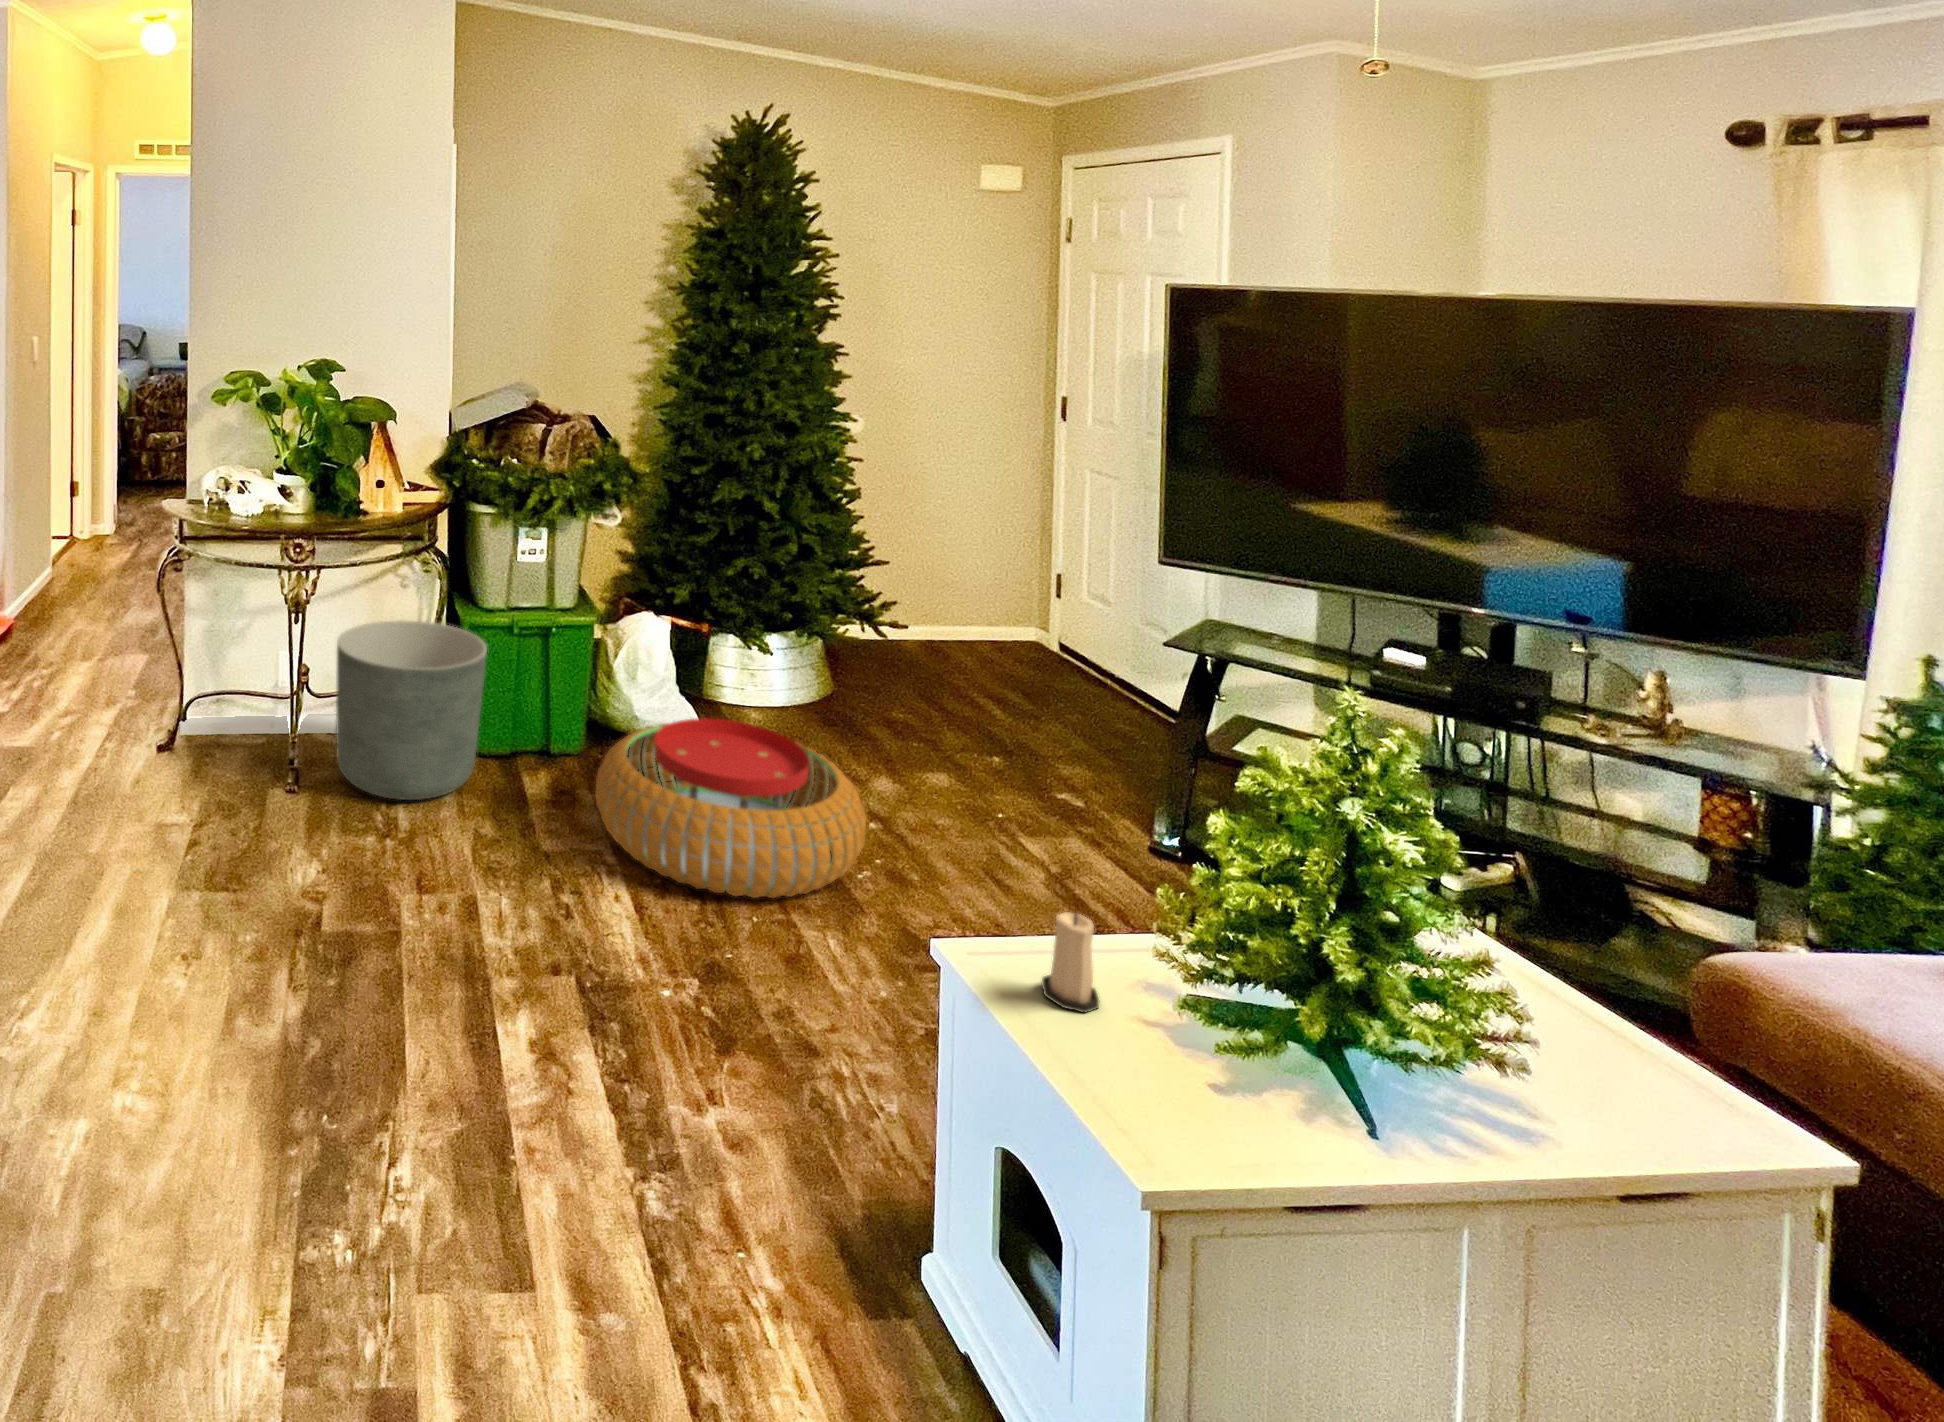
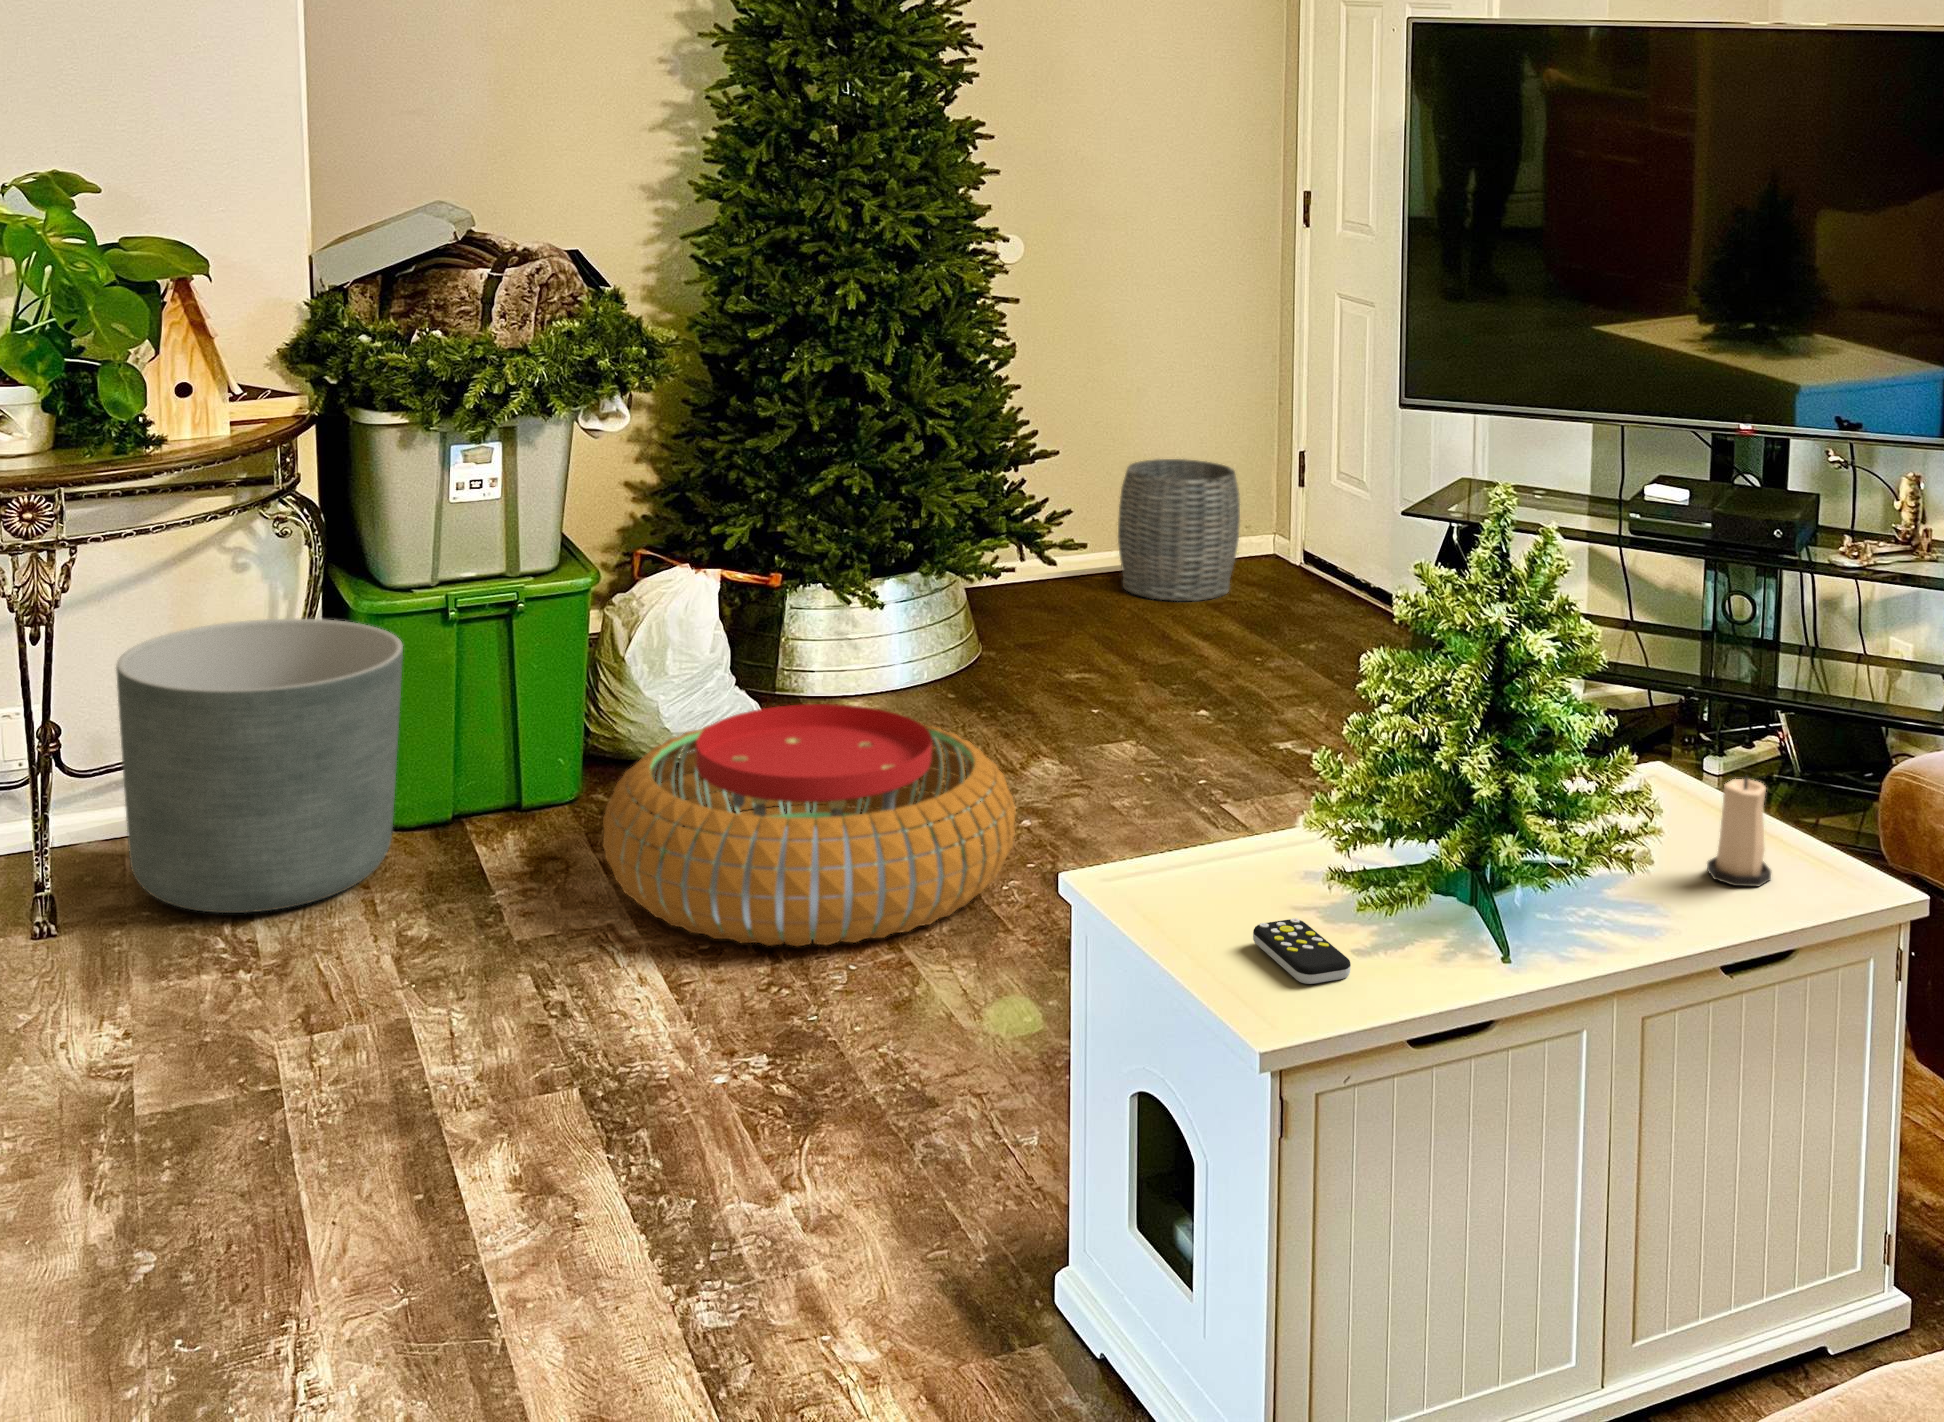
woven basket: none [925,567,1013,667] -> present [1118,459,1240,601]
candle: present [1042,912,1099,1013] -> present [1707,777,1771,886]
remote control: none [1113,1038,1216,1119] -> present [1253,918,1351,984]

